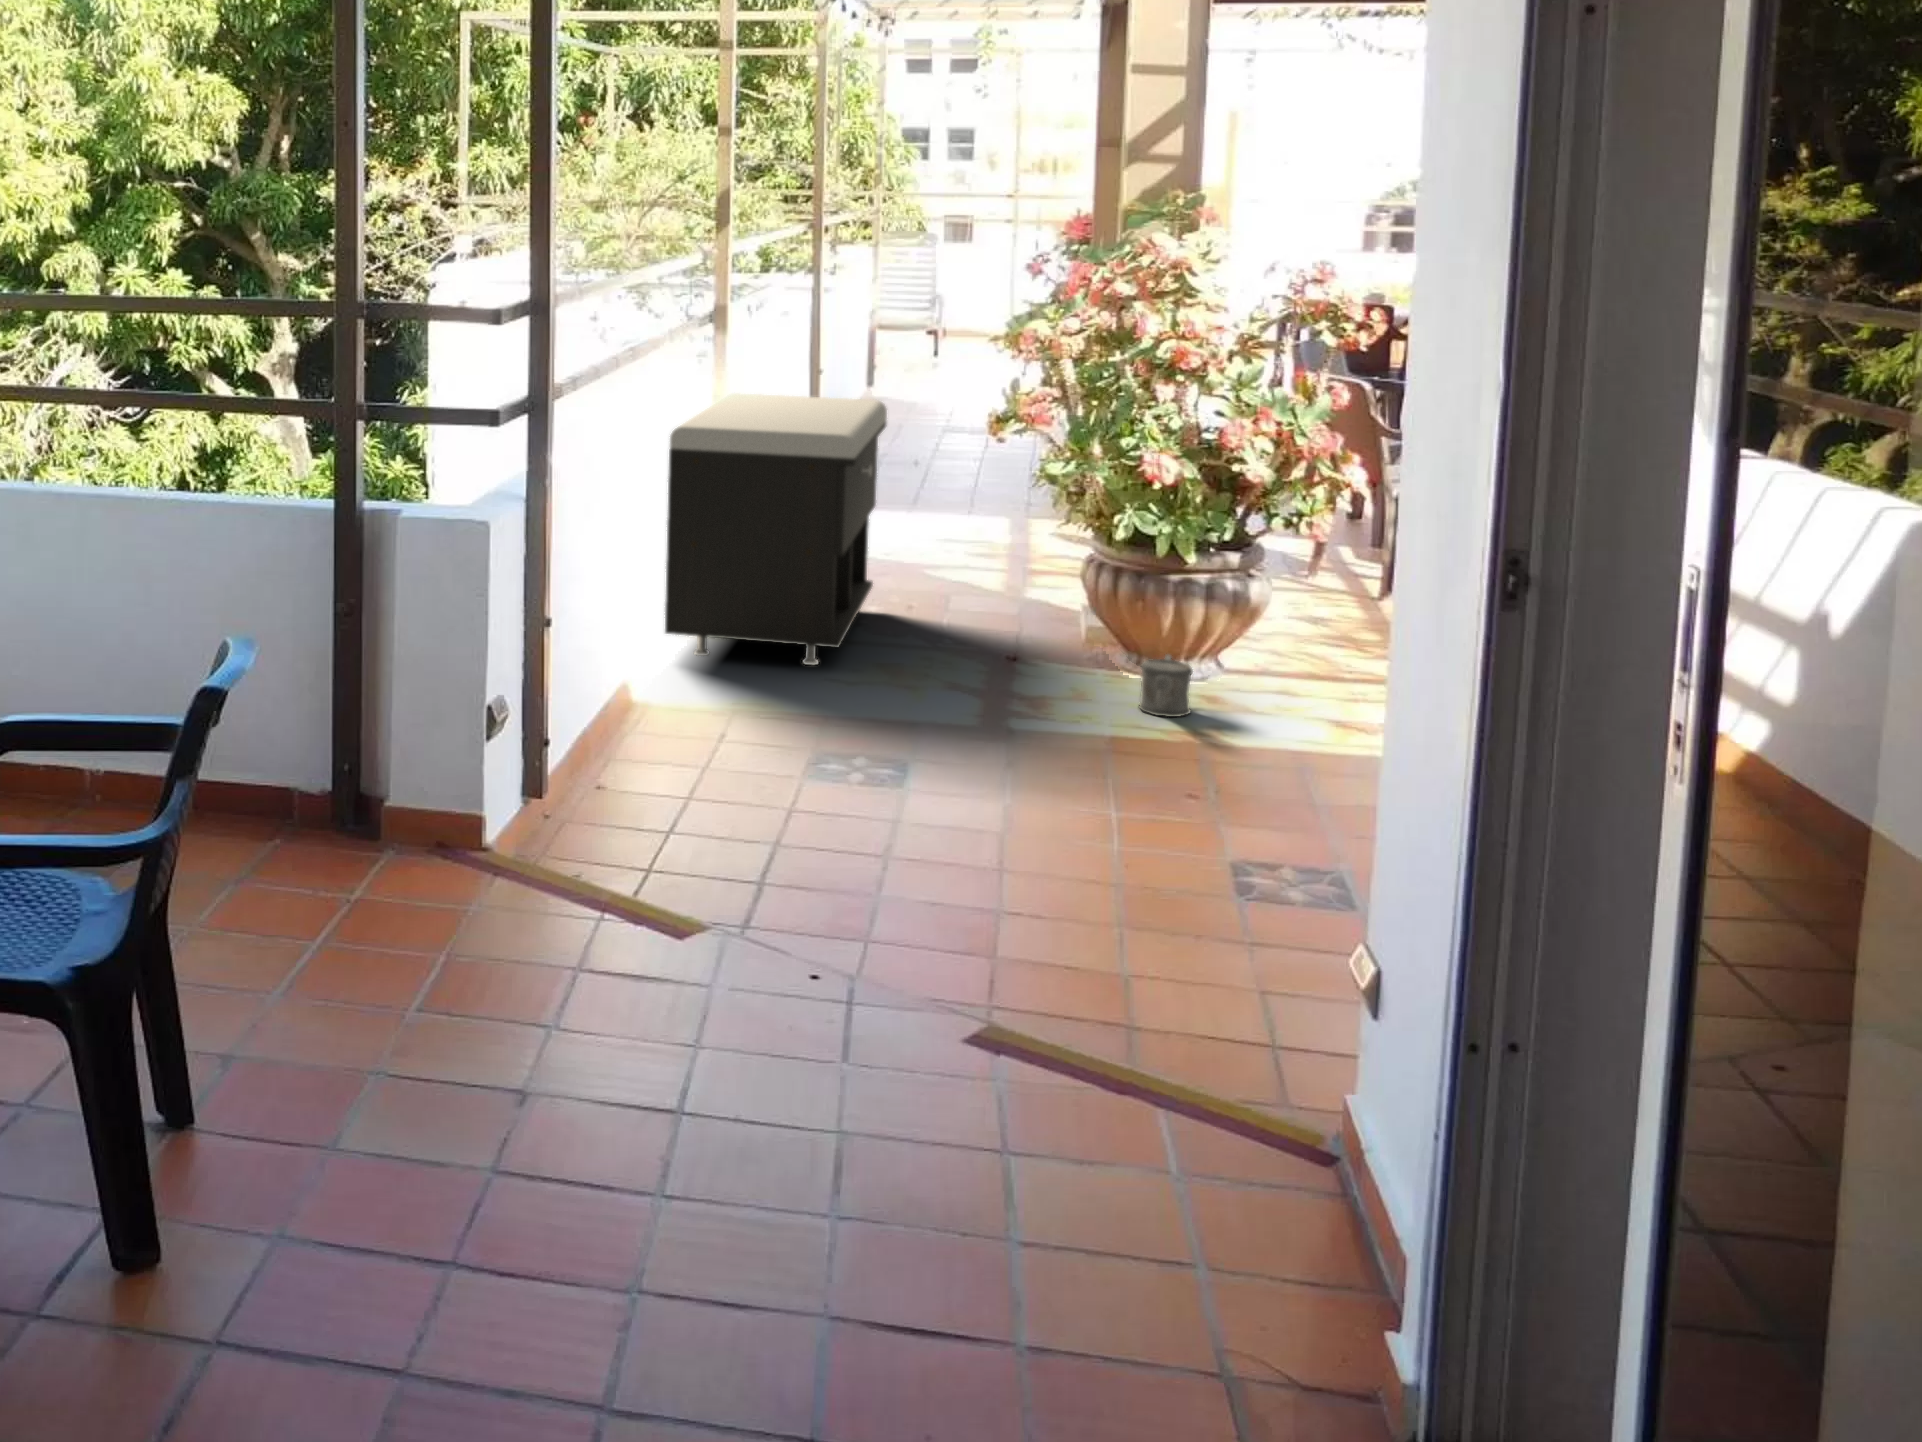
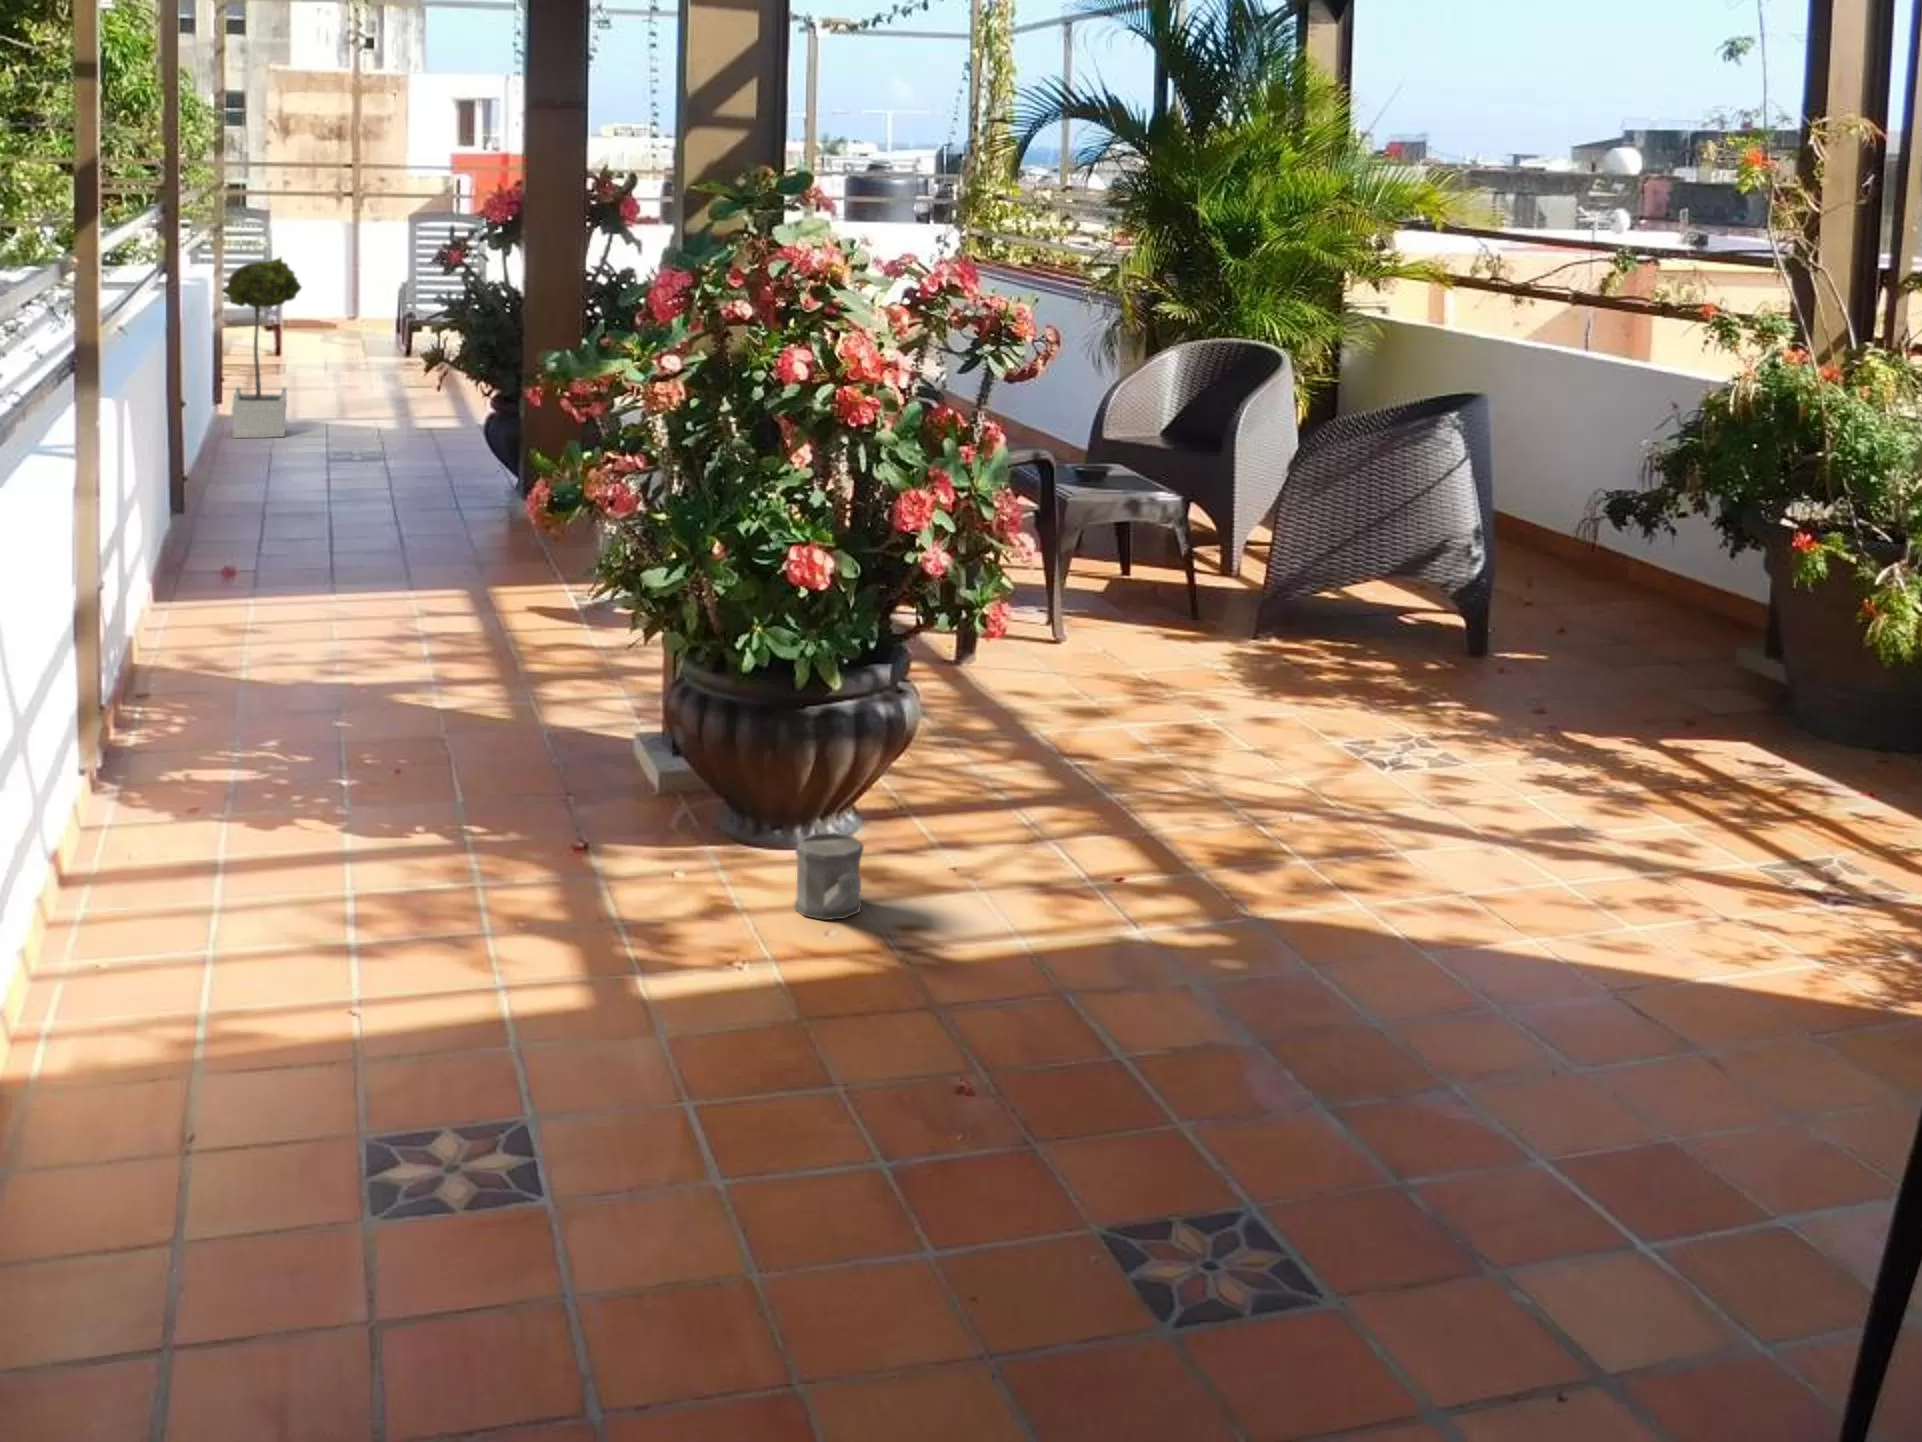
potted tree: none [875,268,939,418] -> present [222,258,301,438]
storage bench: present [665,393,887,665] -> none [51,479,368,935]

